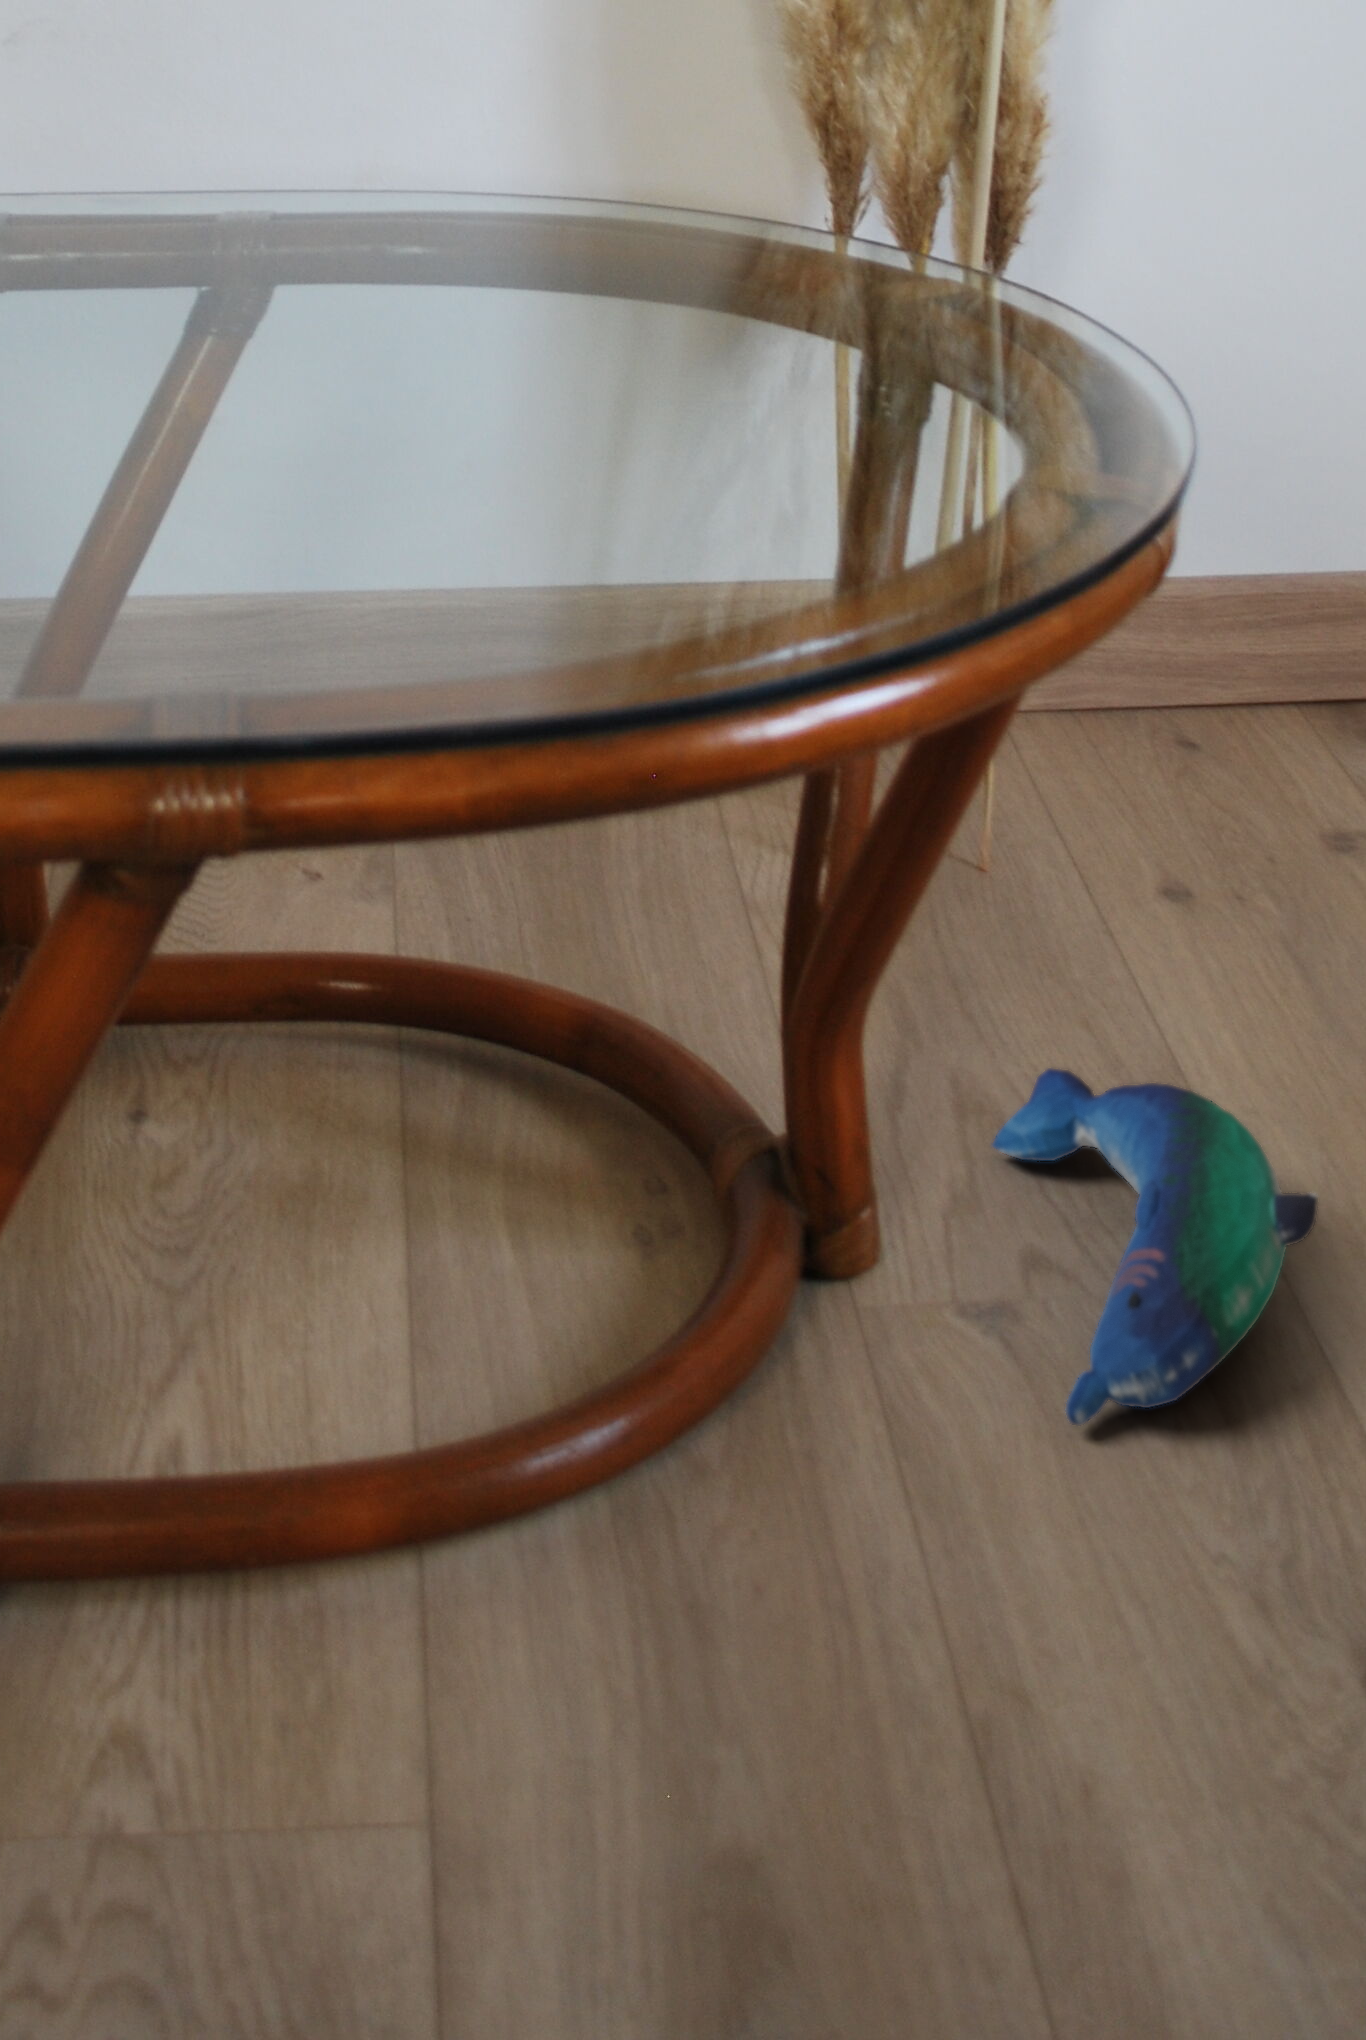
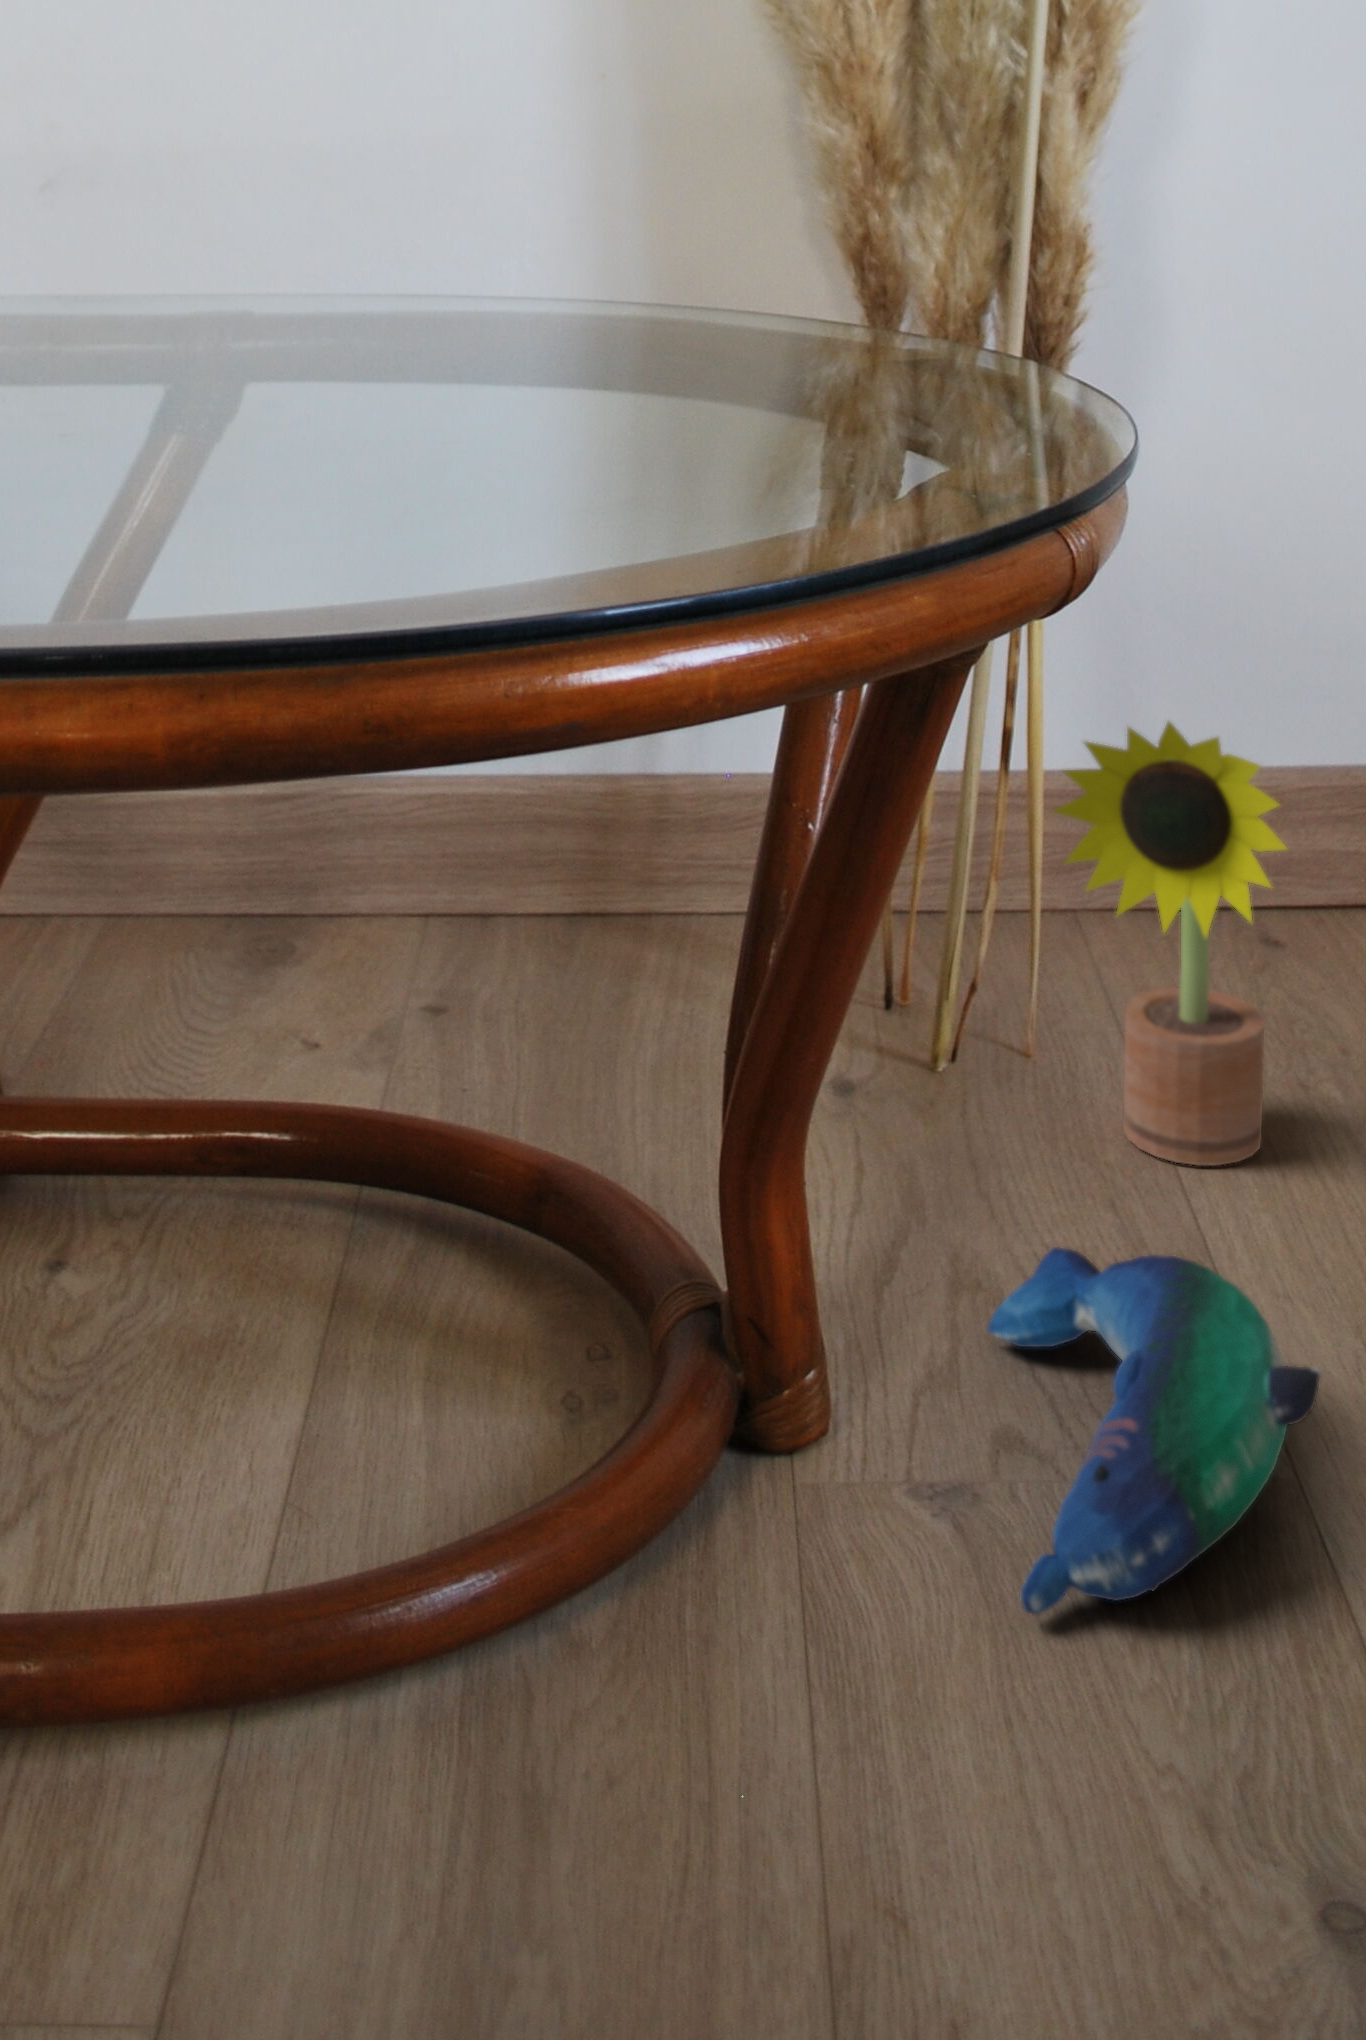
decorative plant: none [1028,580,1255,969] -> present [1054,722,1286,1166]

